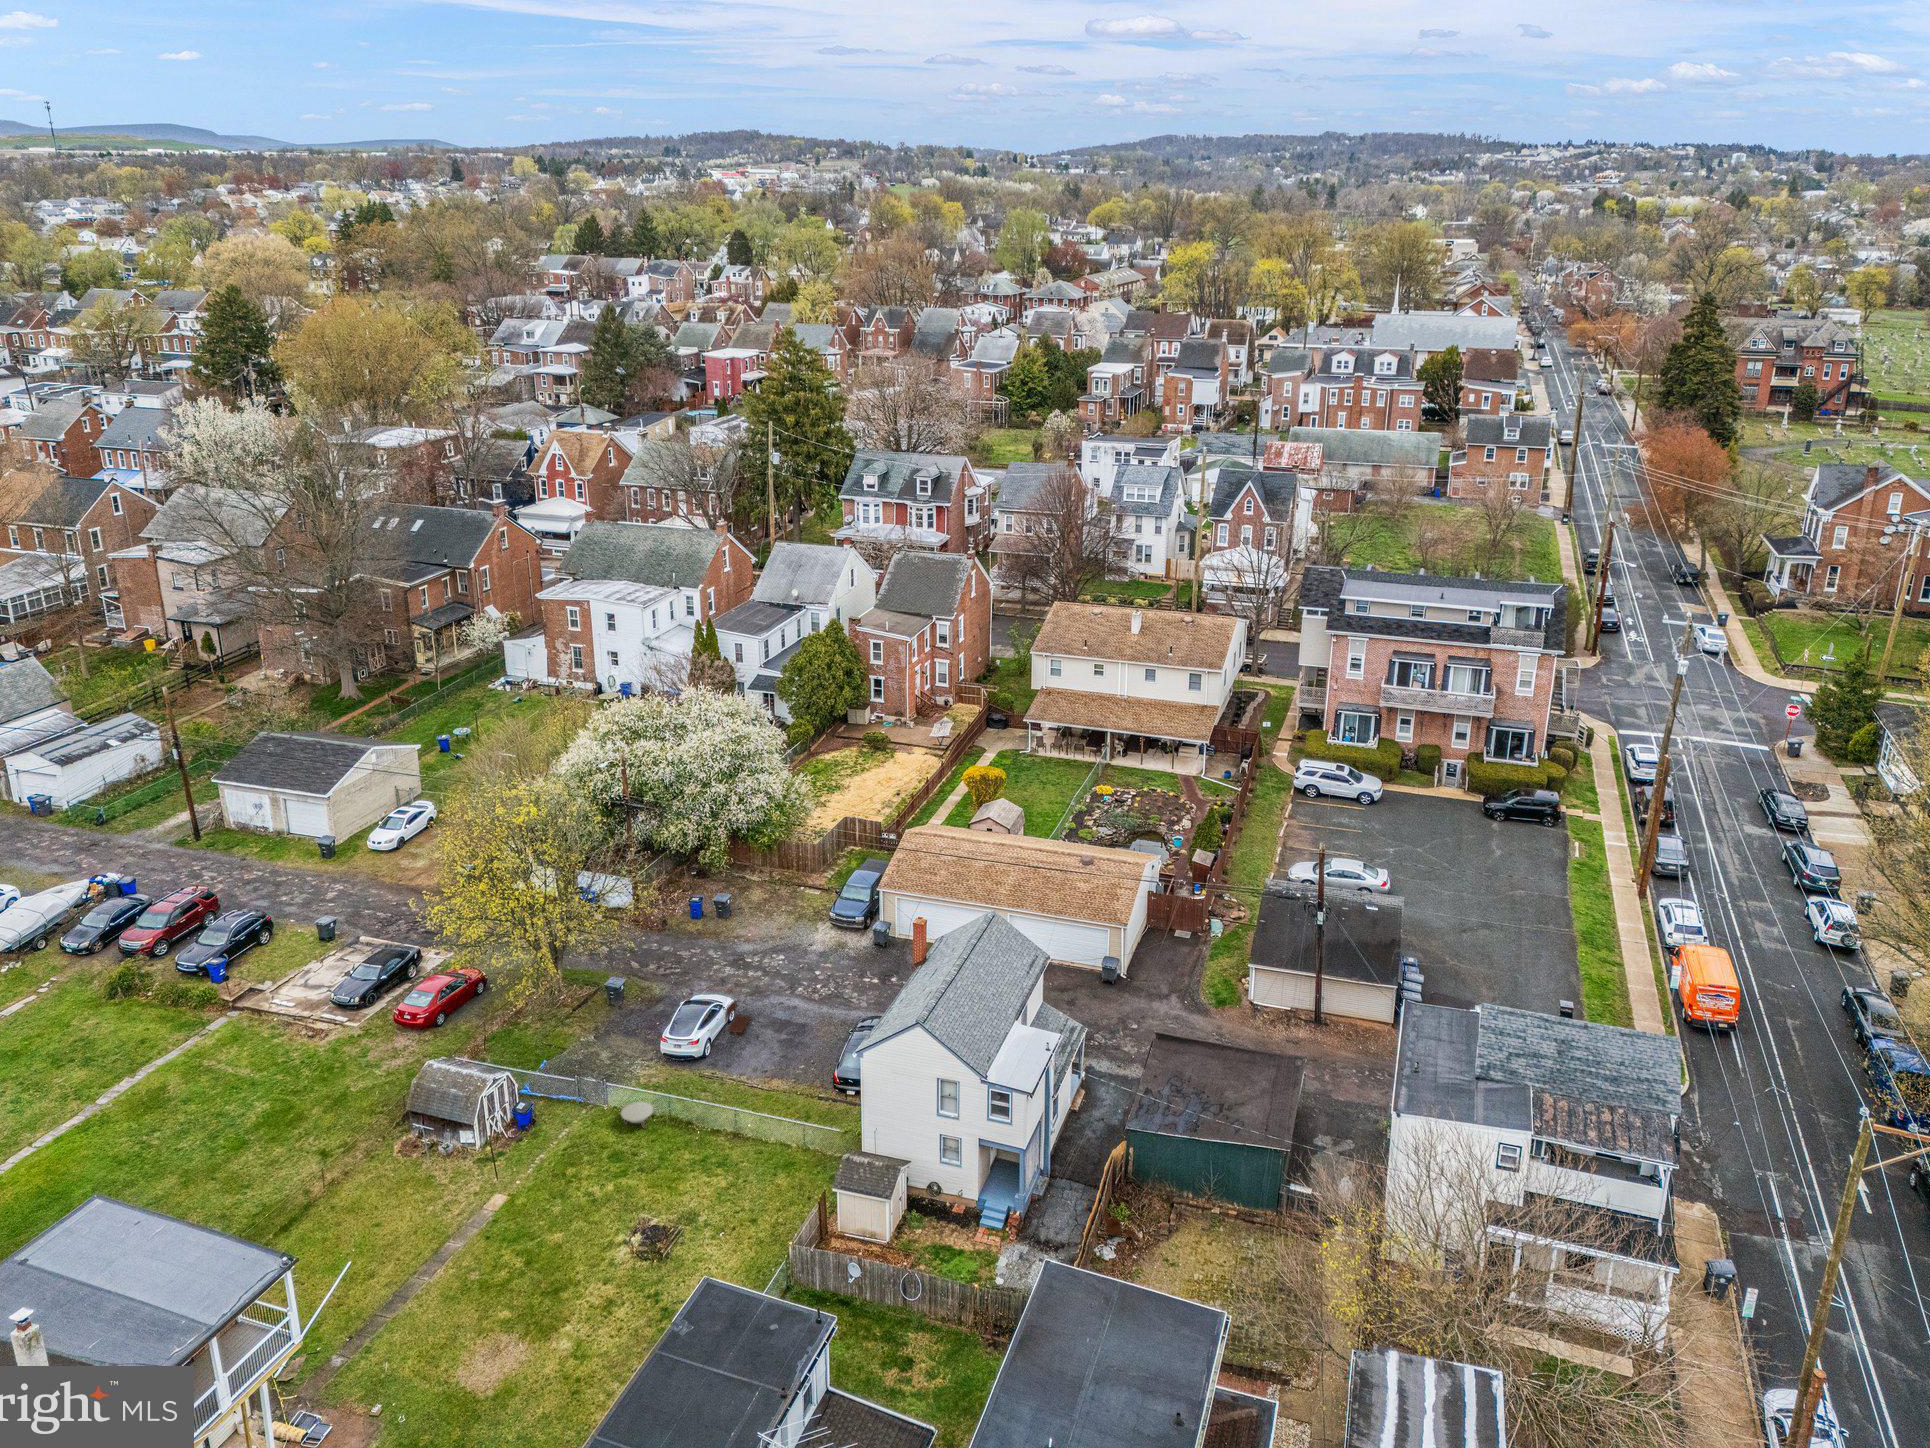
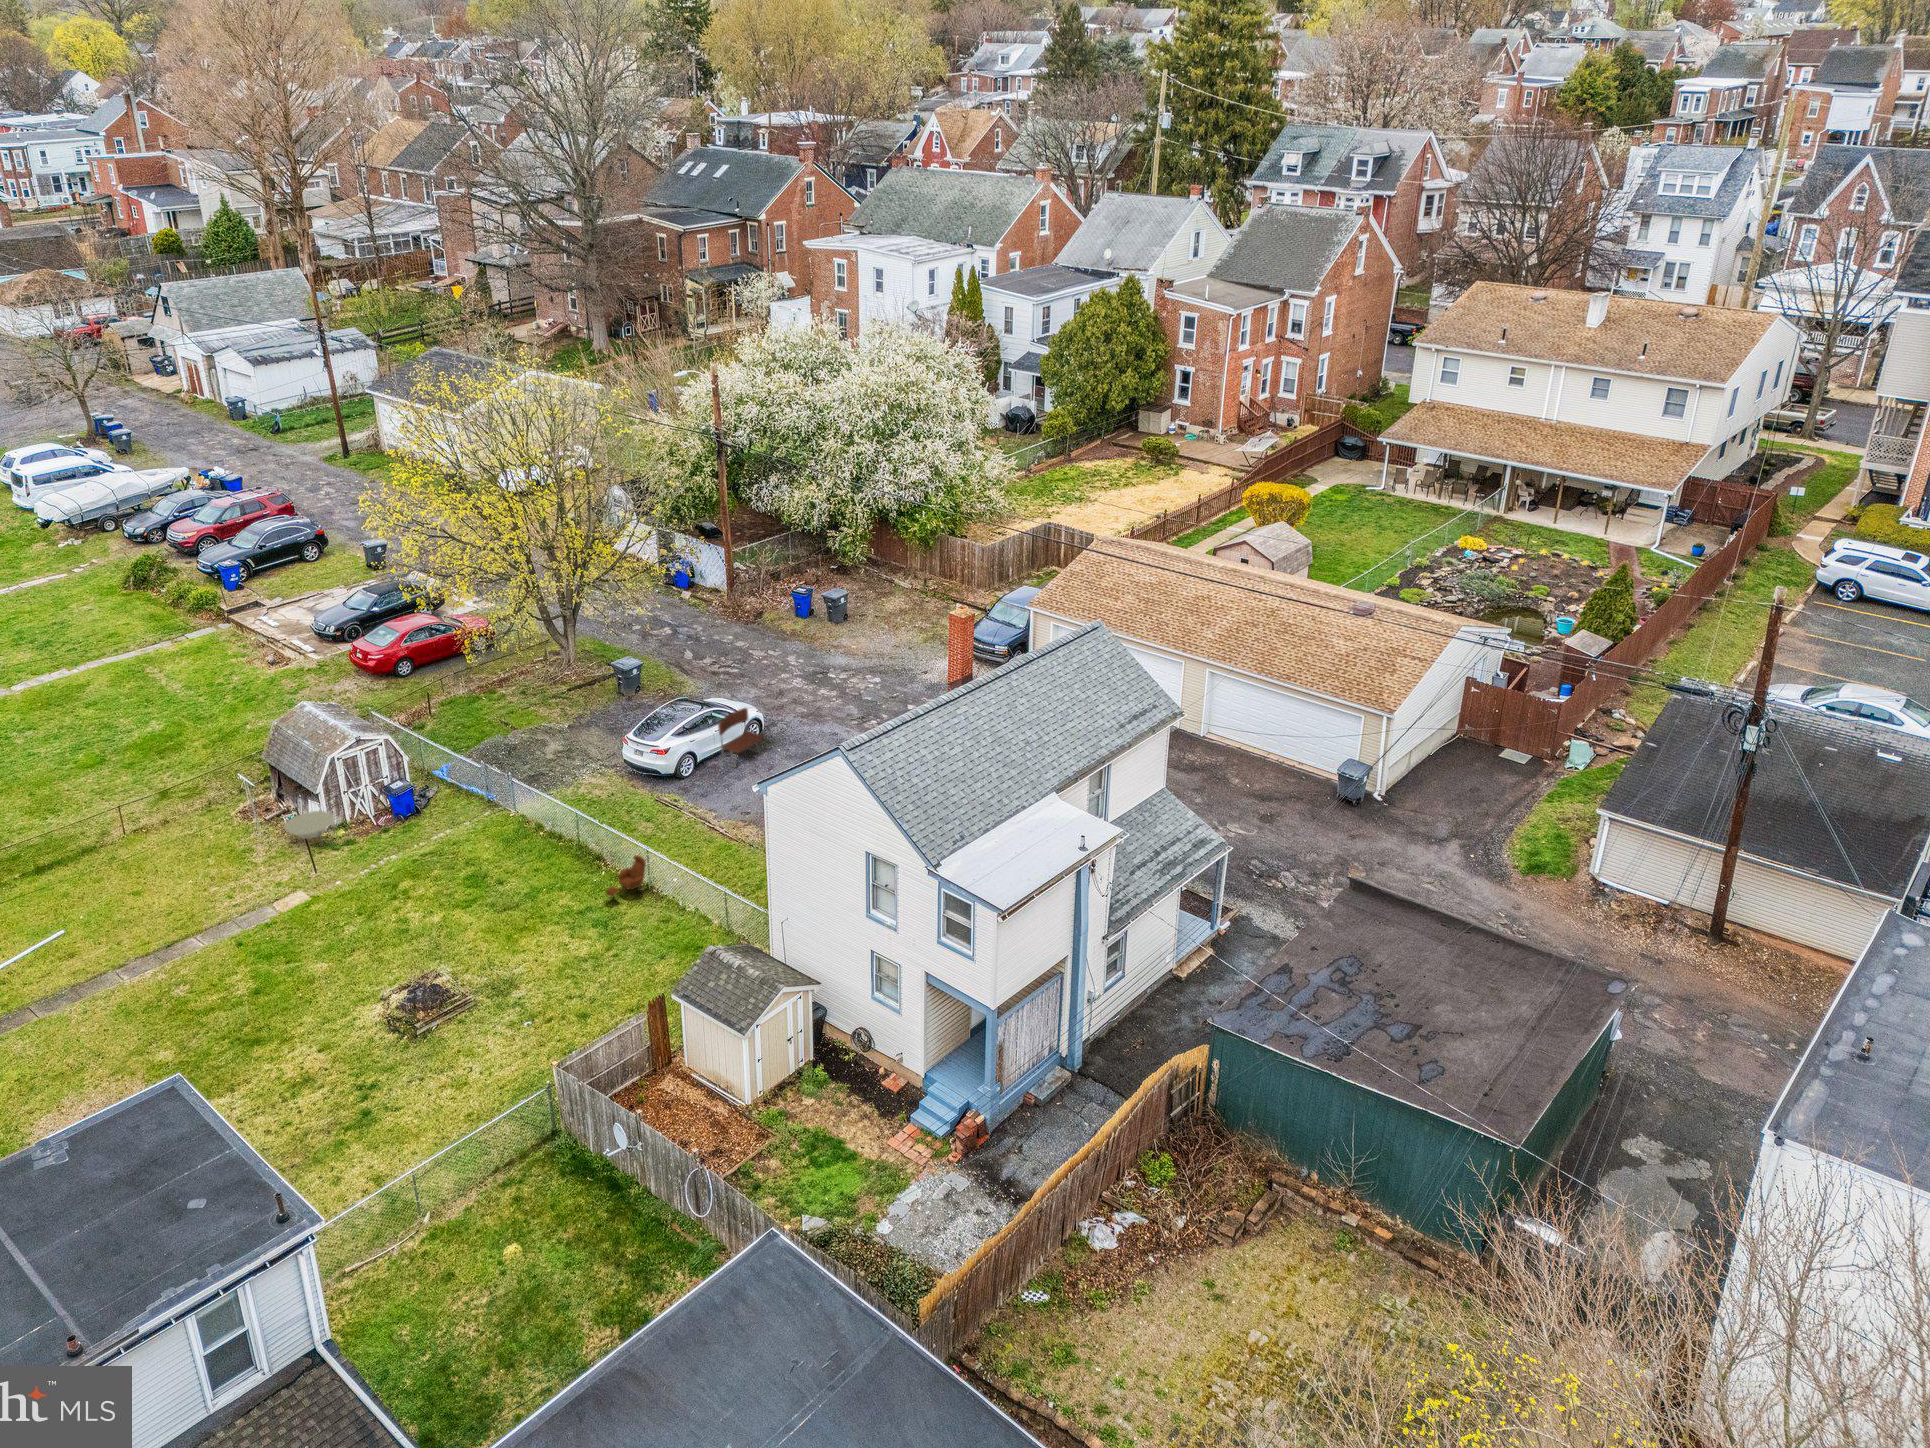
round table: present [621,1102,653,1129] -> present [285,811,334,846]
lounge chair: present [1103,1212,1135,1239] -> present [606,855,646,900]

